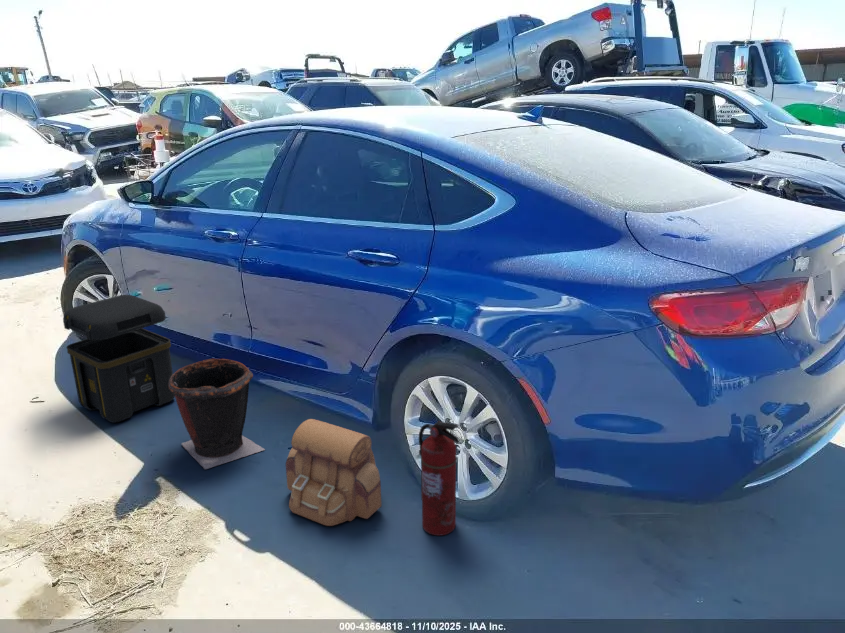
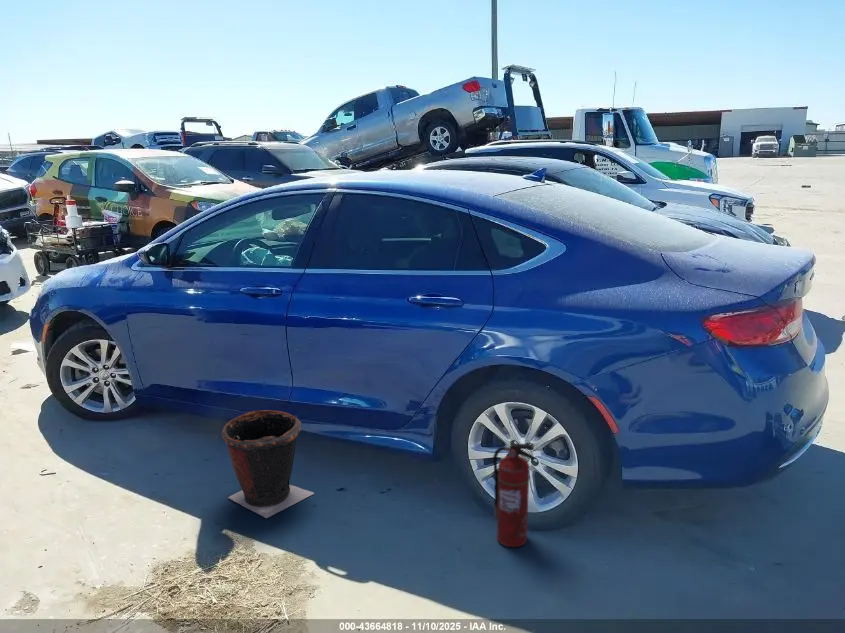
toolbox: present [63,295,175,423] -> none [85,357,197,486]
backpack: present [286,419,381,526] -> none [358,456,454,553]

